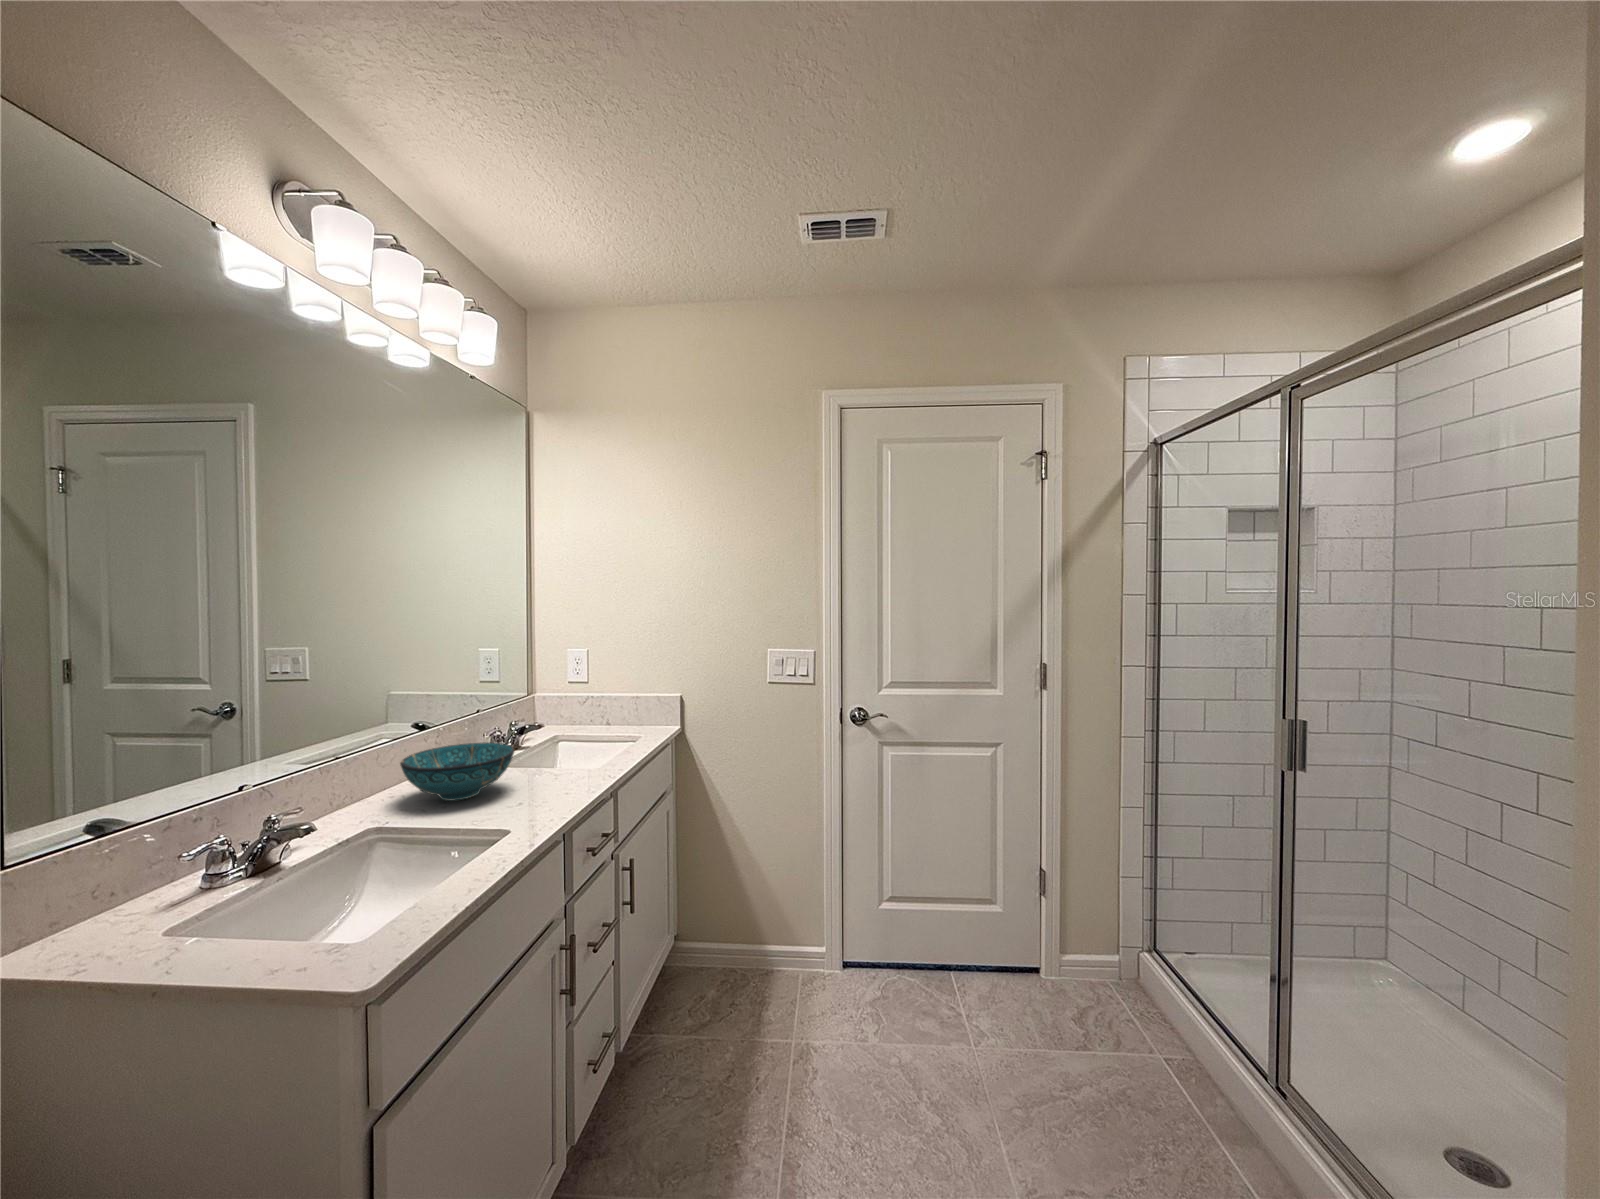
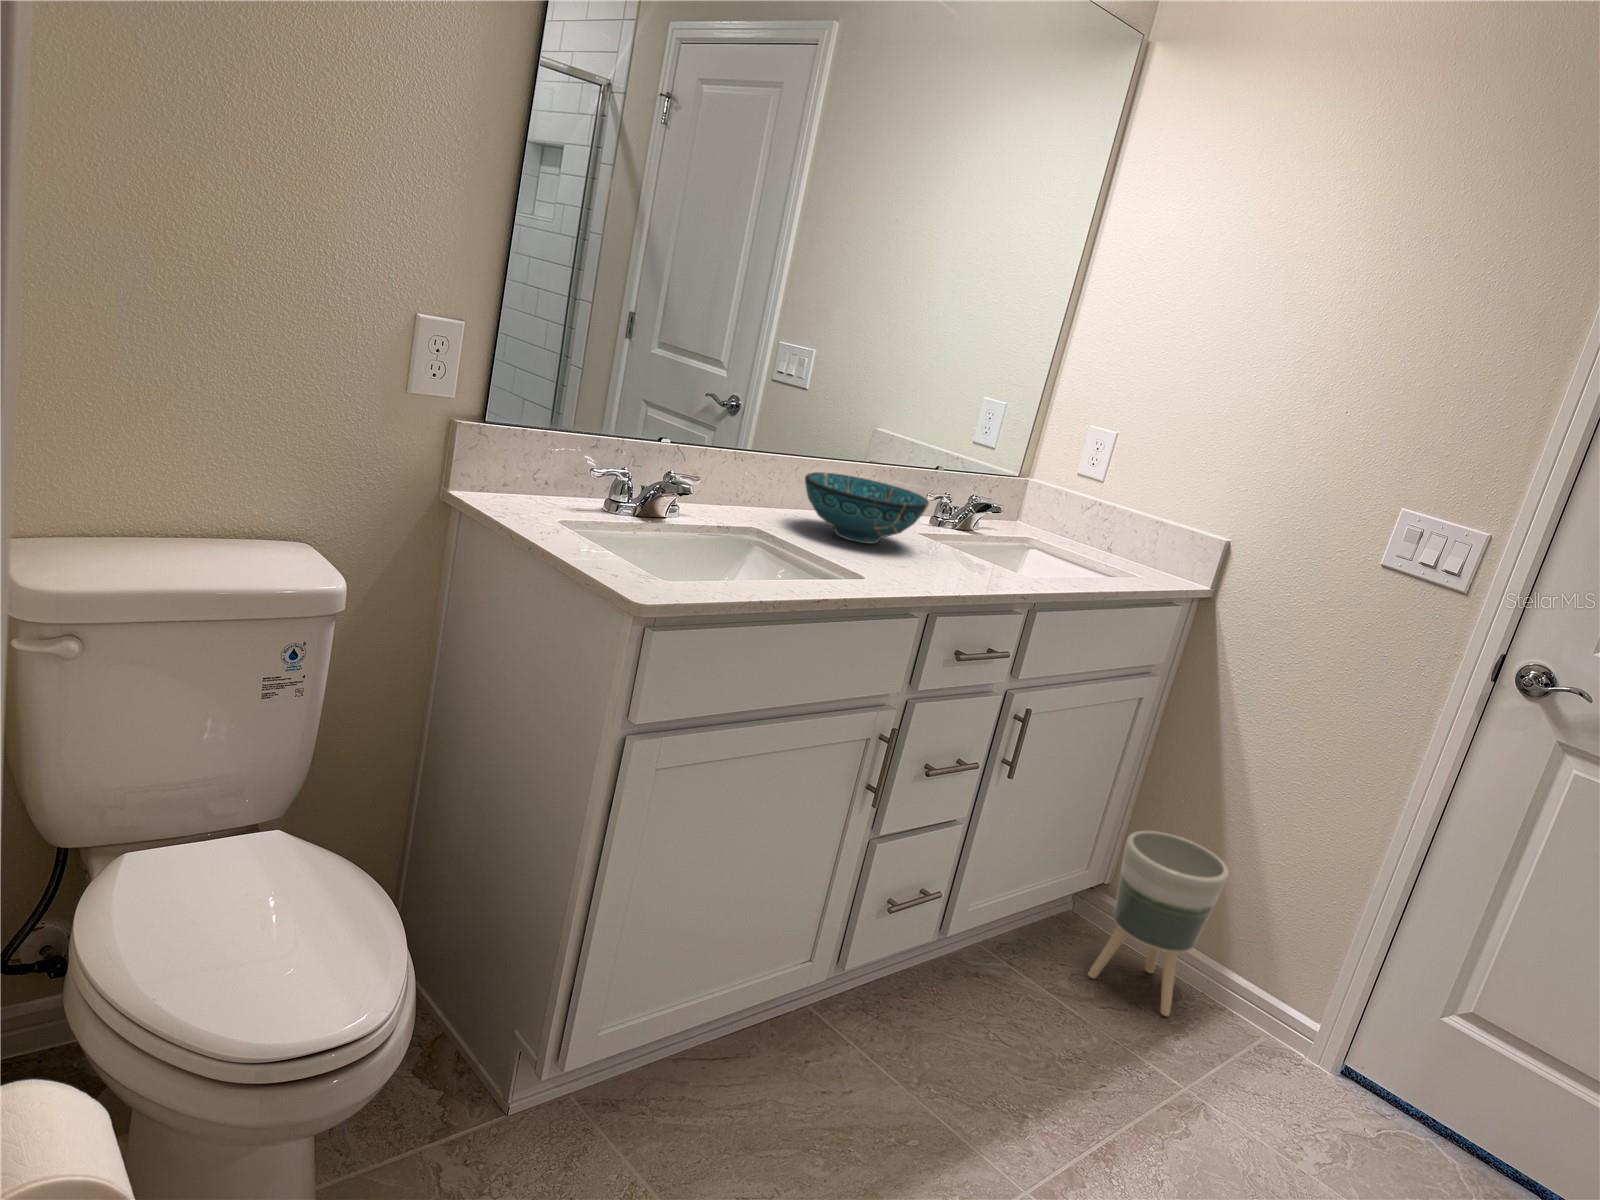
planter: none [693,881,757,1003] -> present [1088,831,1229,1016]

